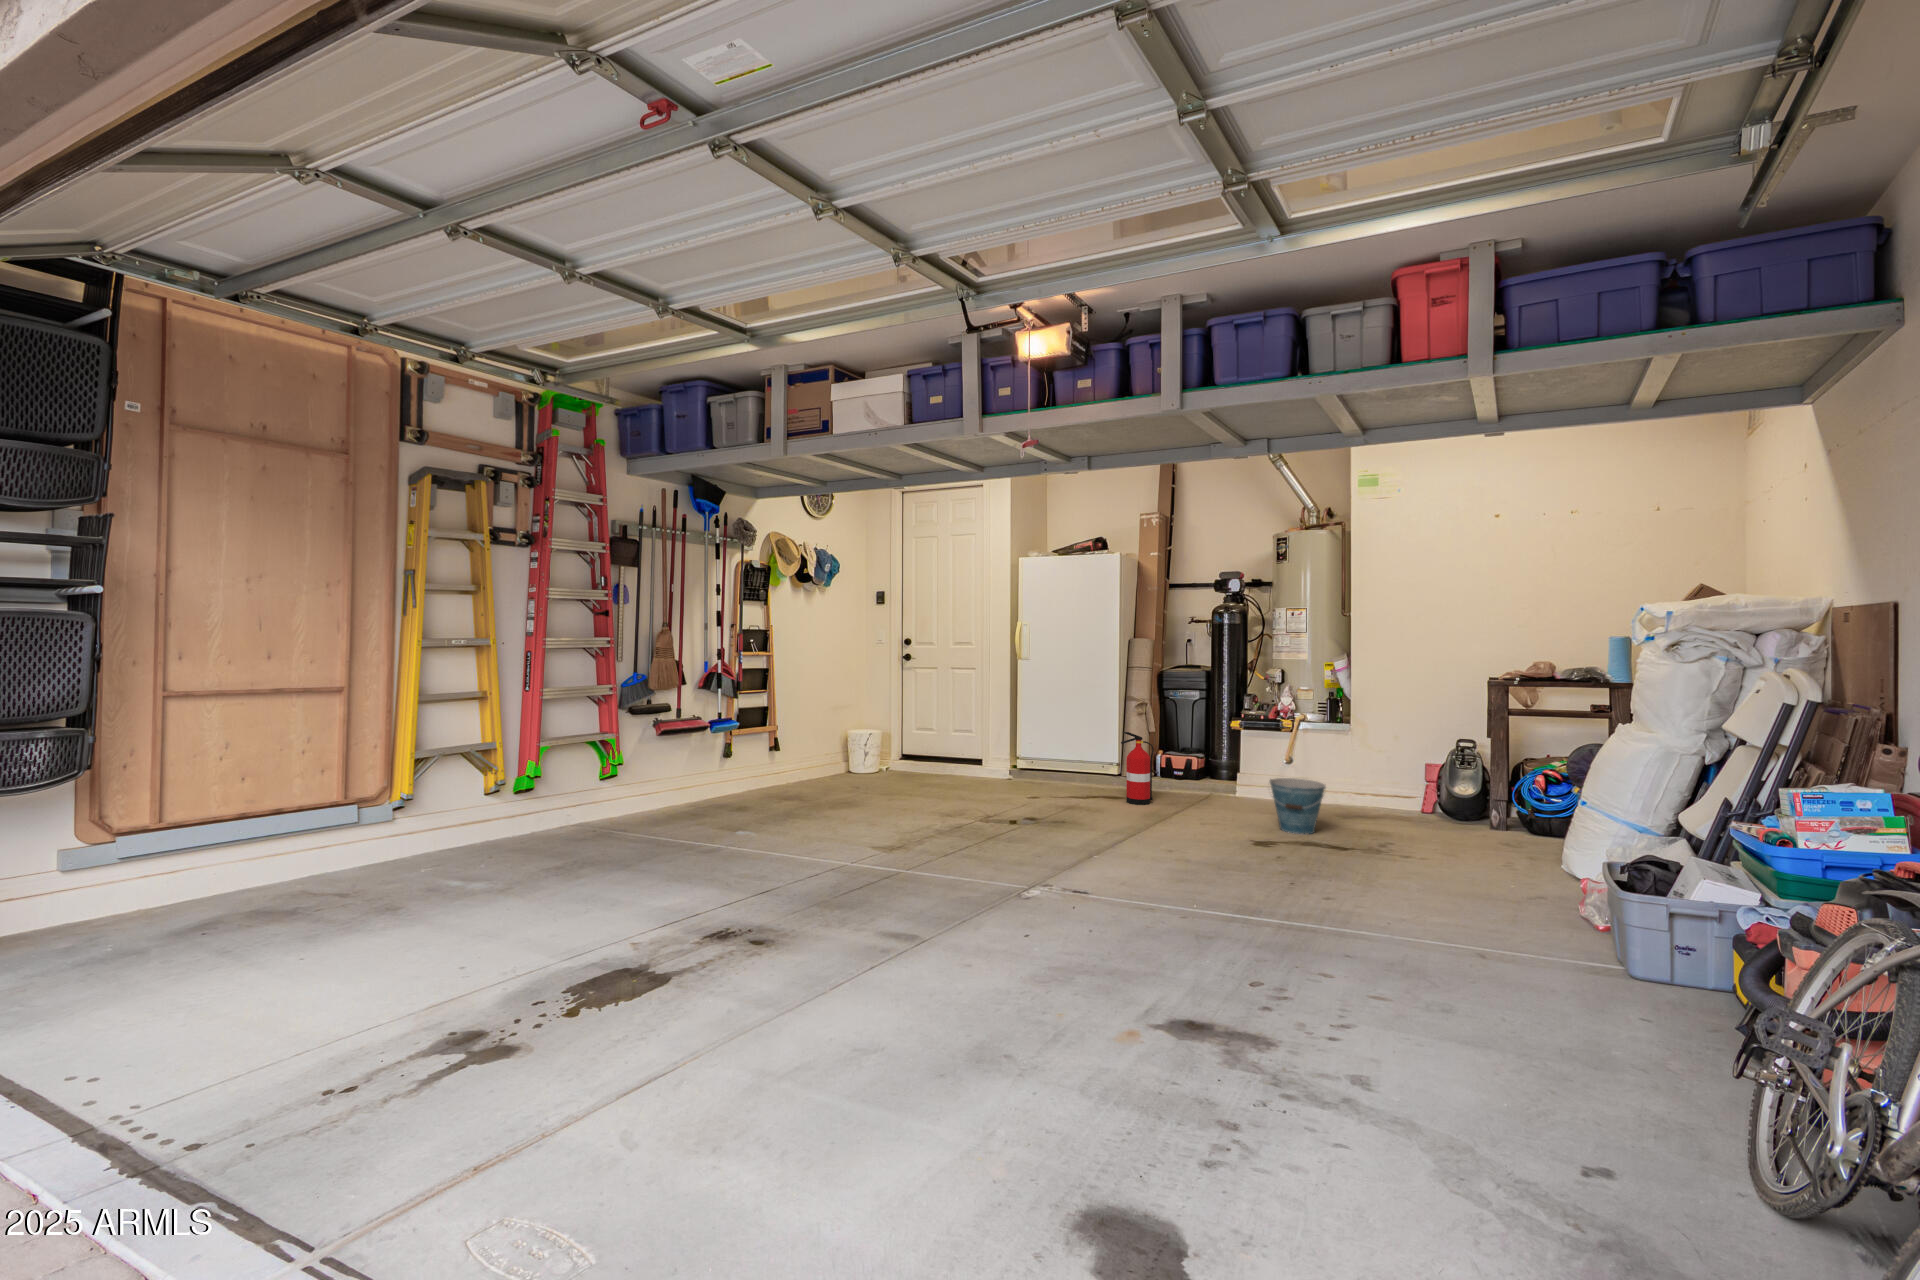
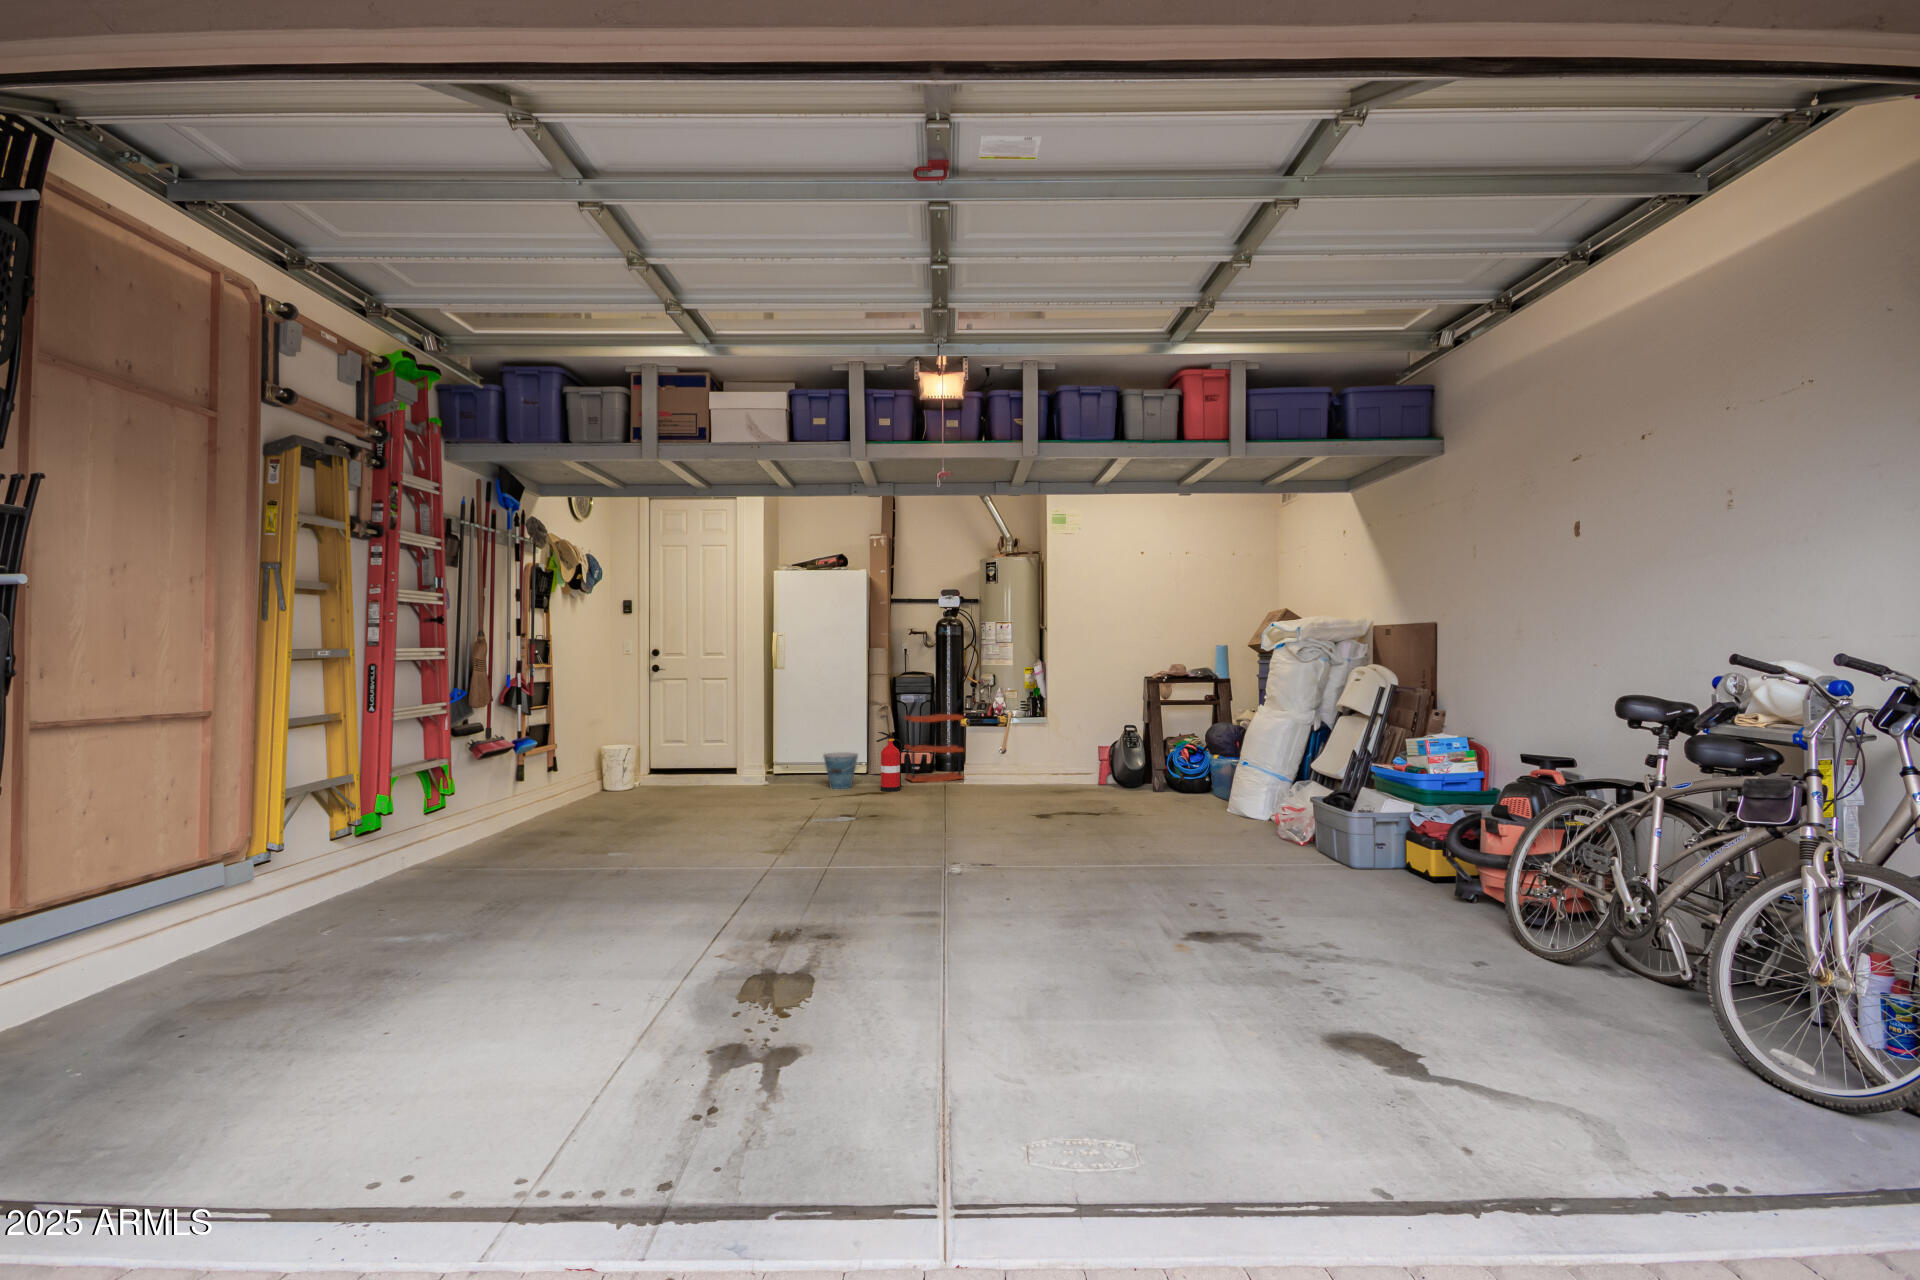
shelving unit: none [1163,696,1238,796] -> present [904,700,964,782]
bucket: present [1269,778,1326,834] -> present [823,752,858,789]

